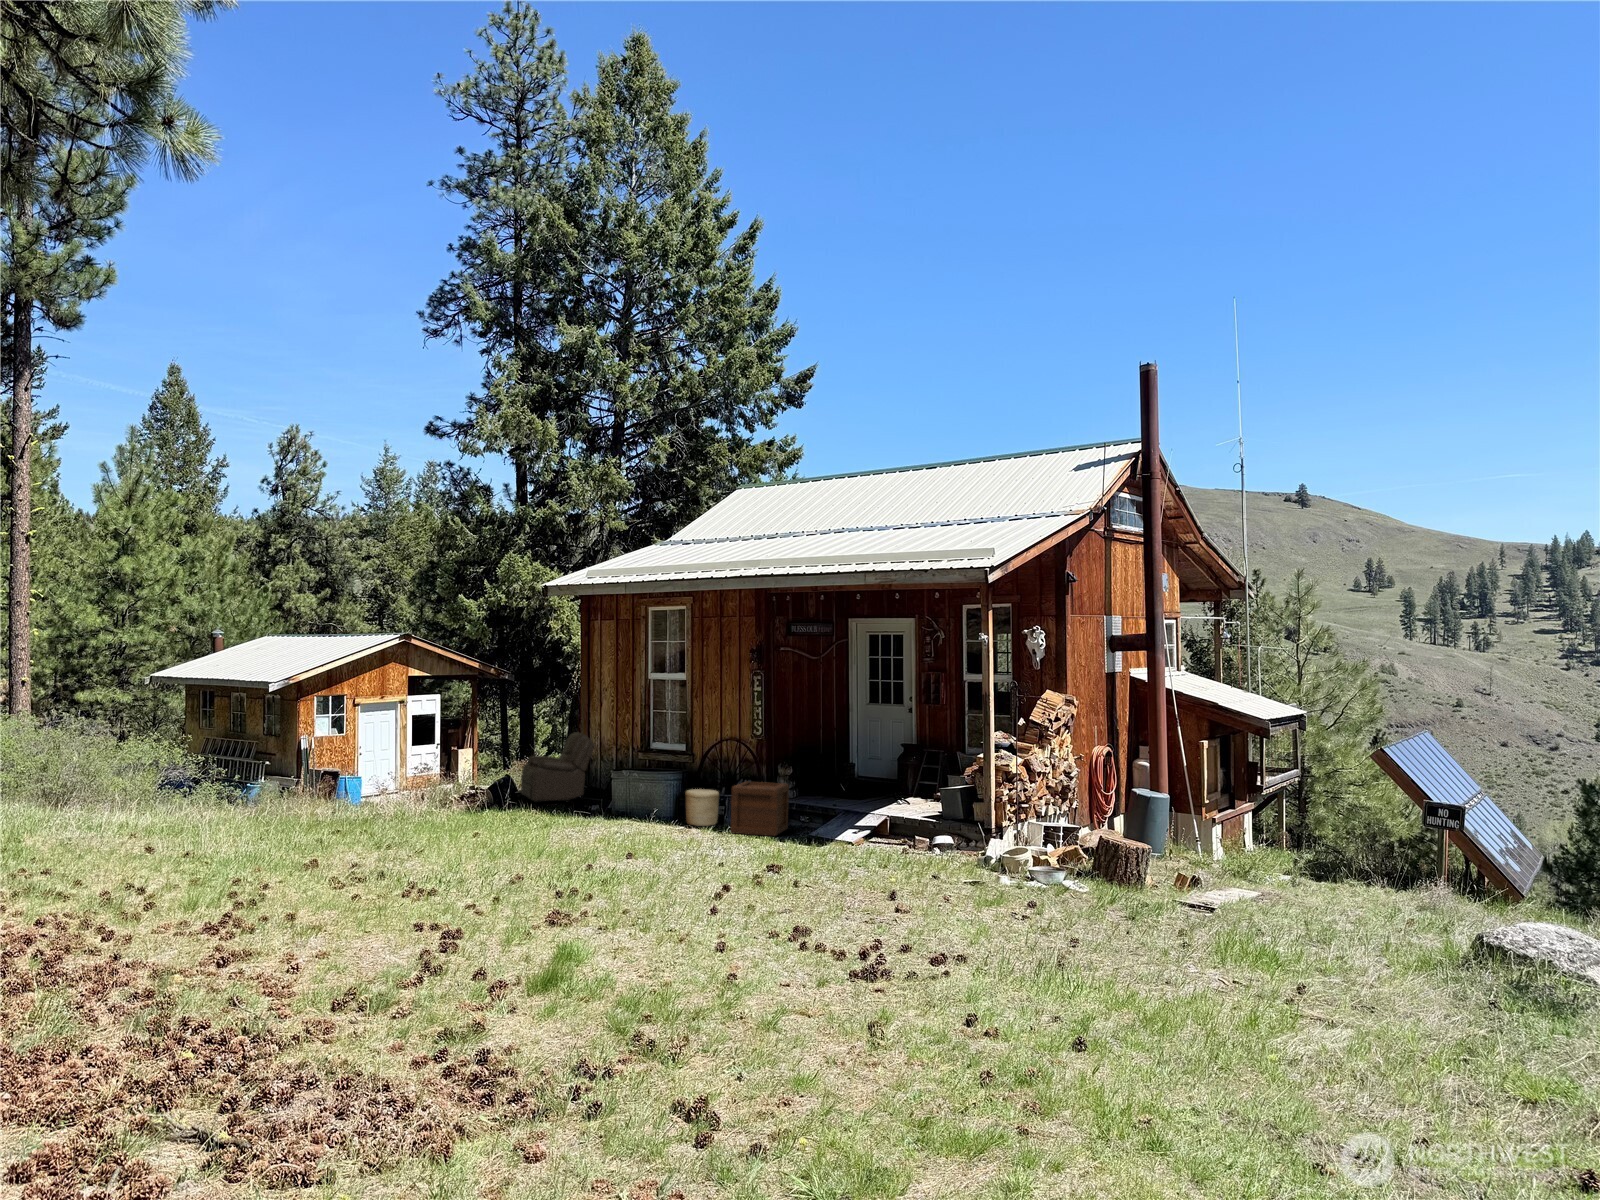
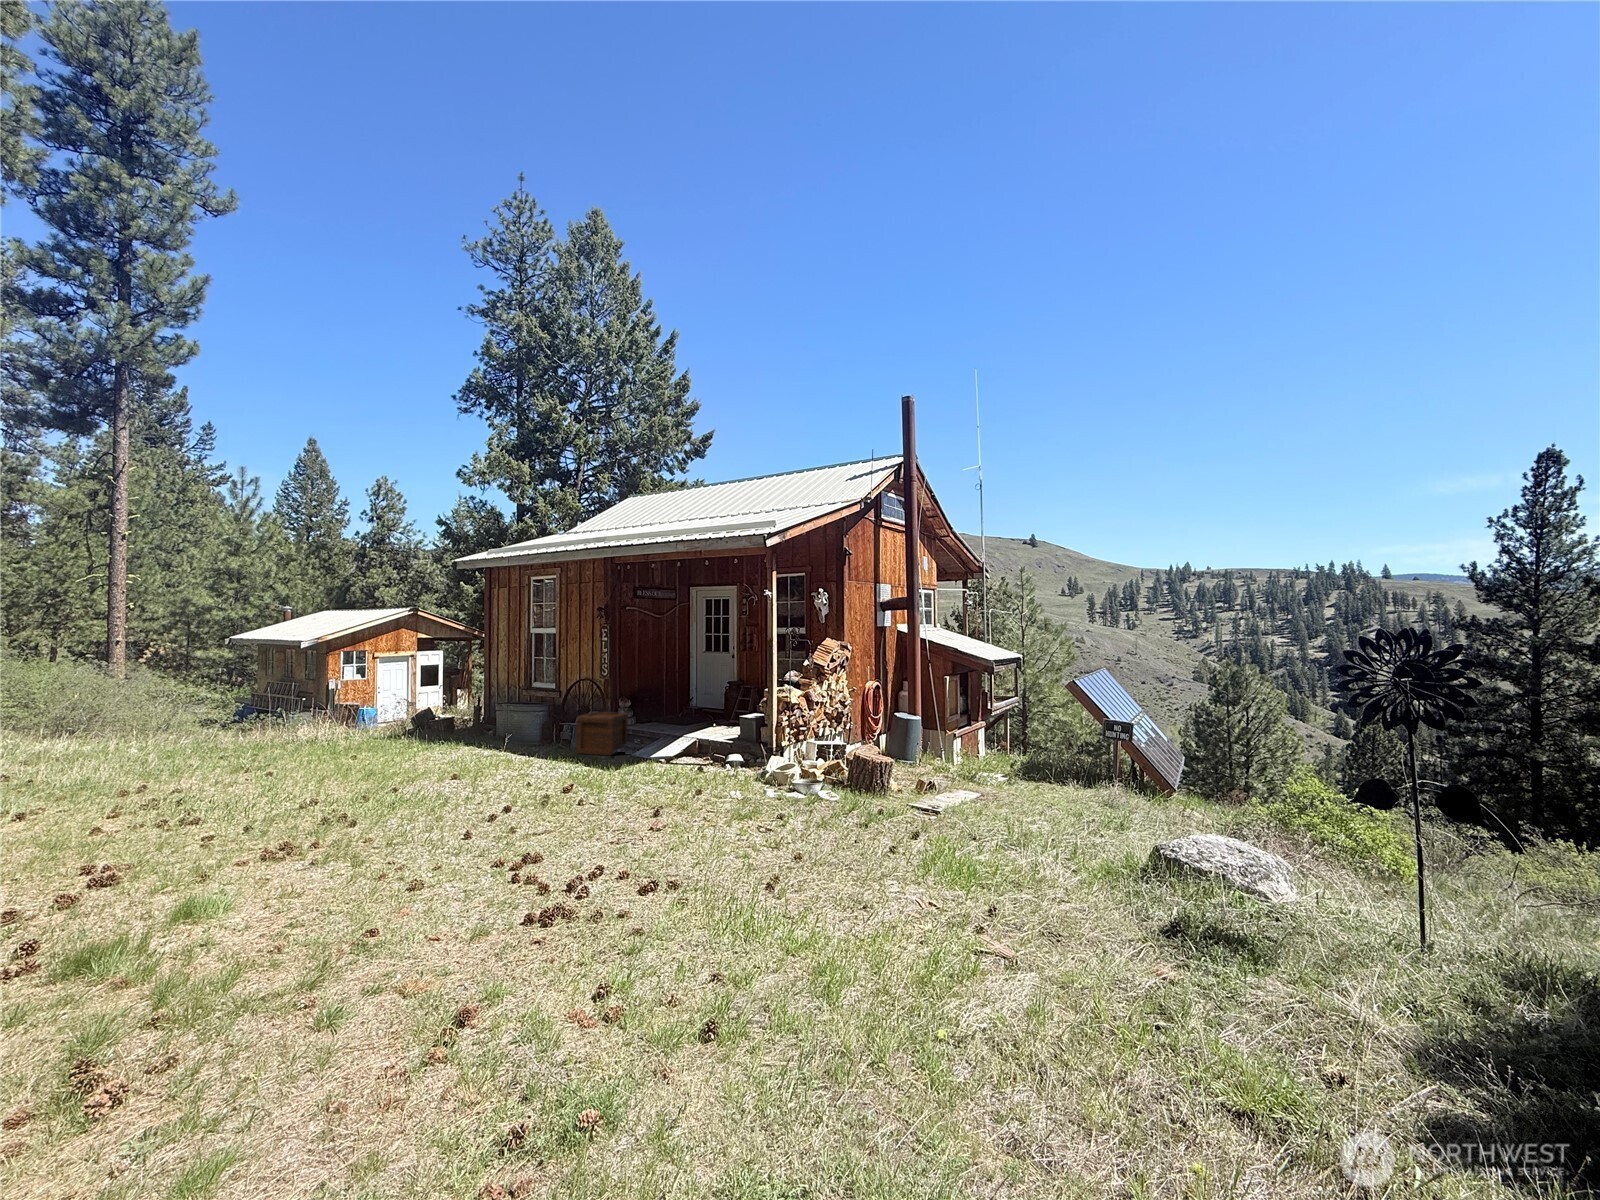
chair: present [521,732,595,802] -> none [433,675,491,730]
woven basket: present [685,789,719,826] -> none [546,718,575,748]

